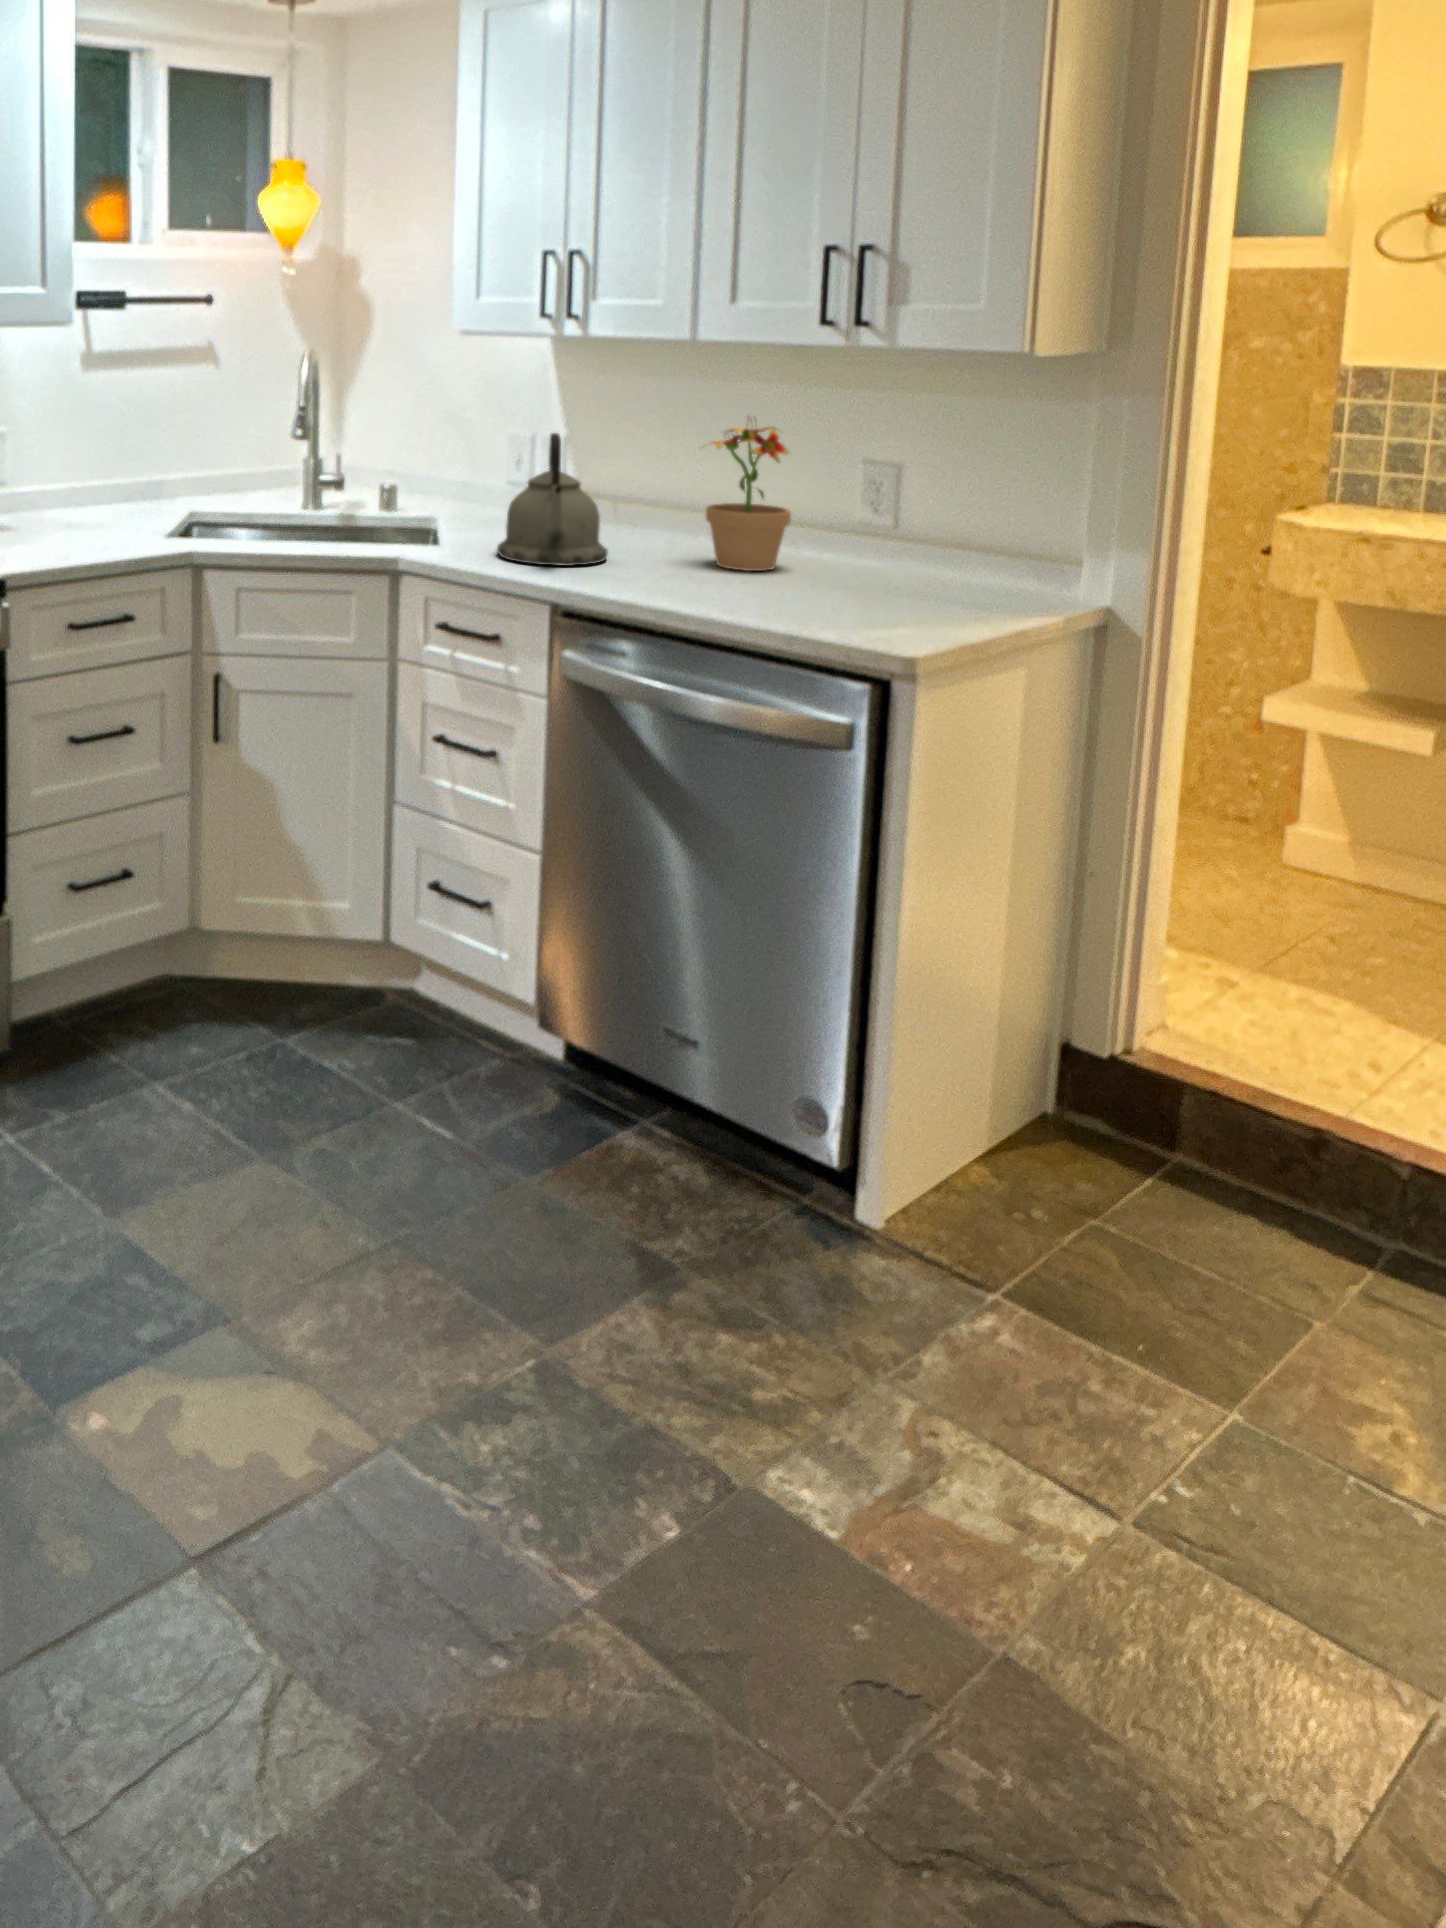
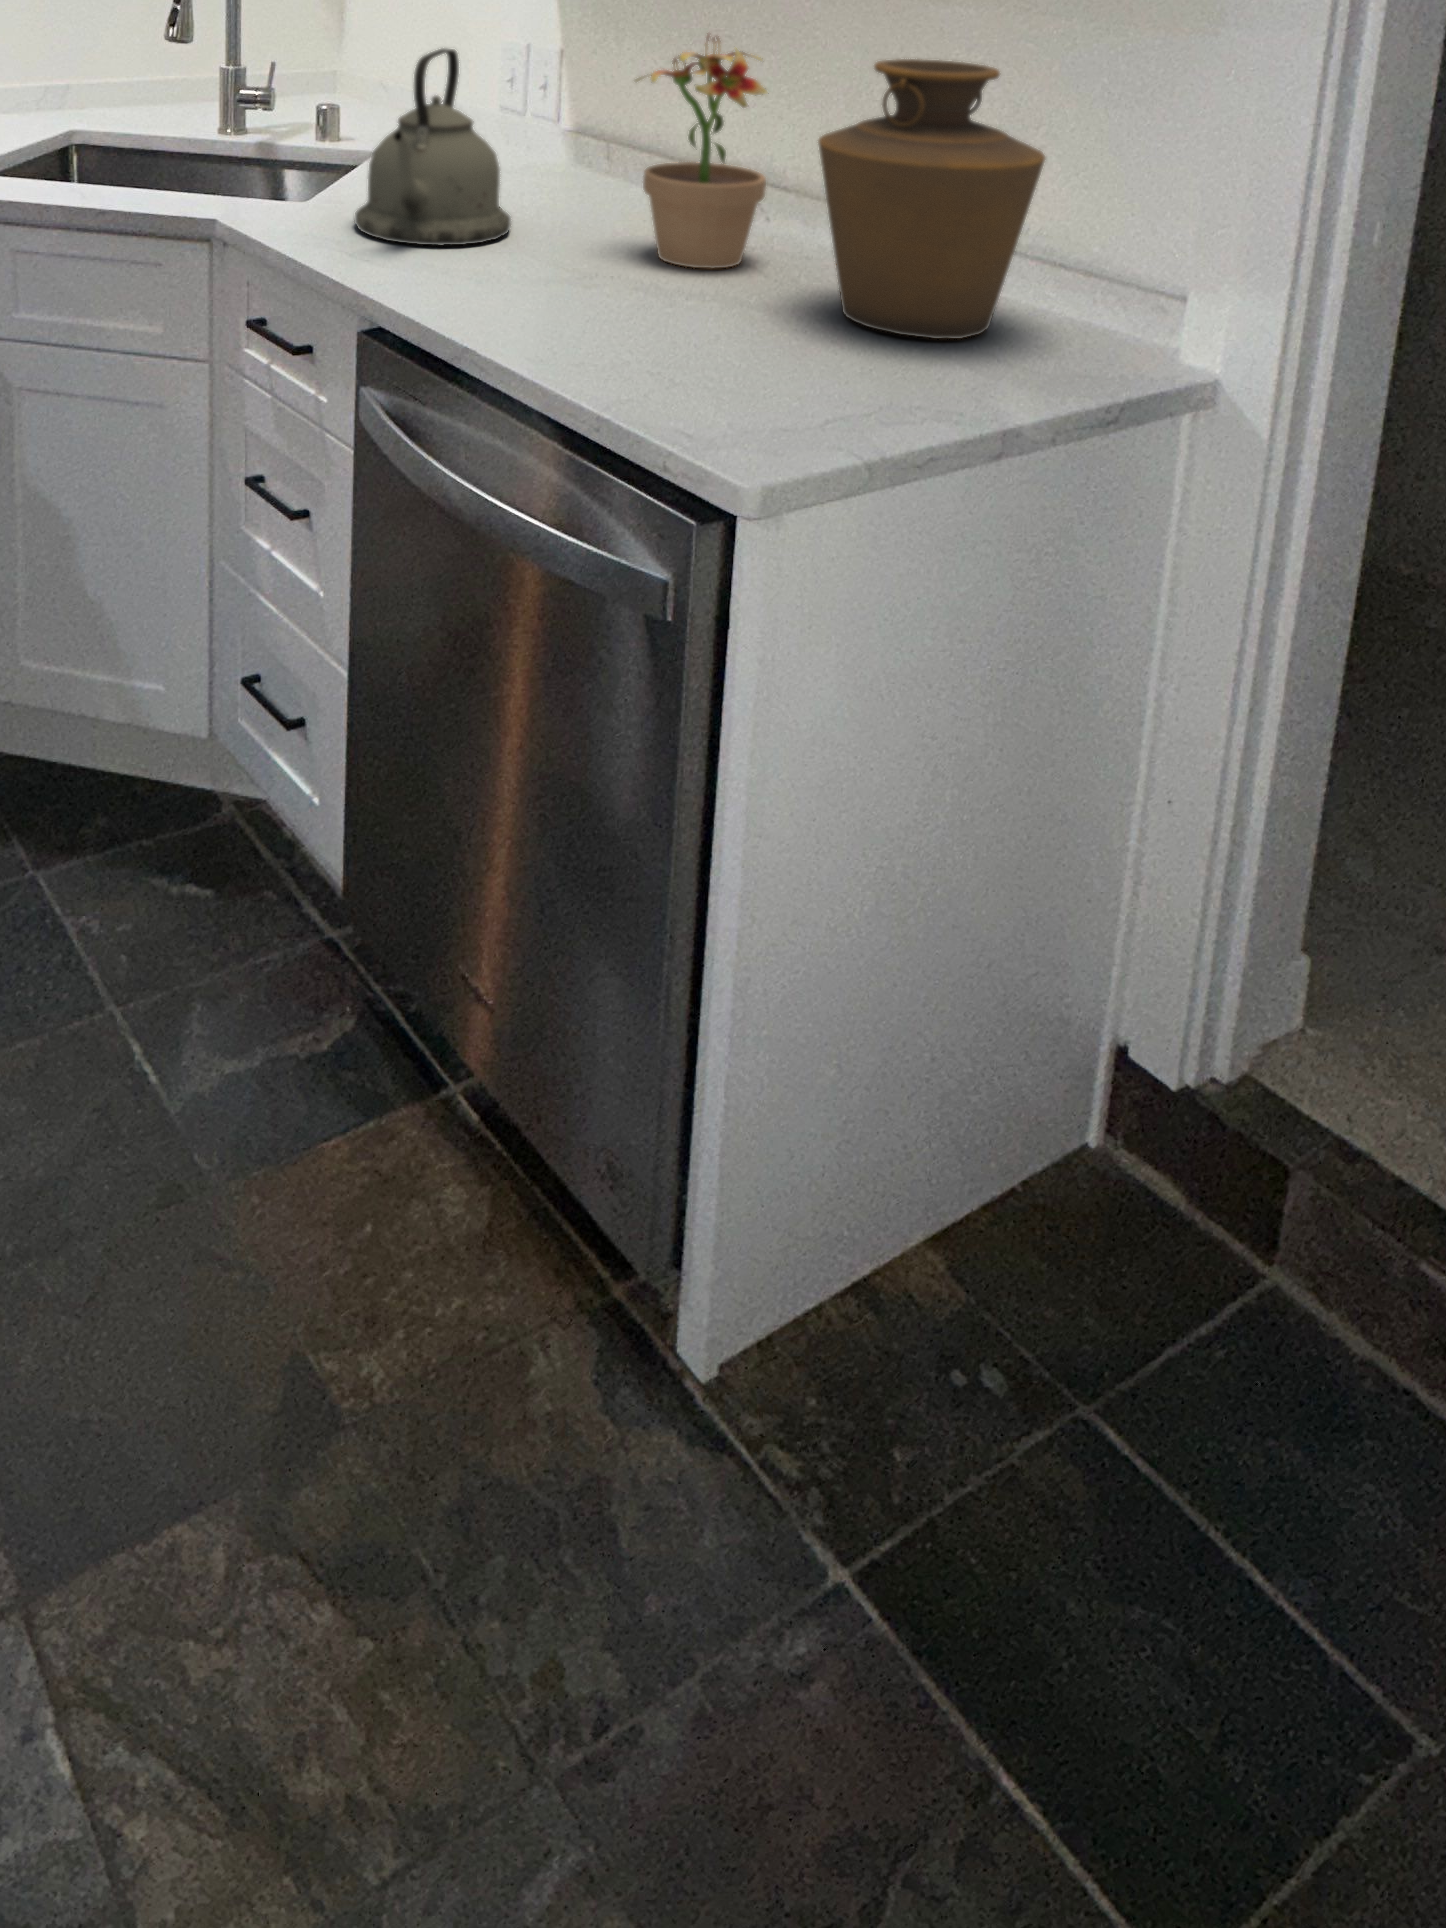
vase: none [851,425,1000,598] -> present [818,59,1045,339]

